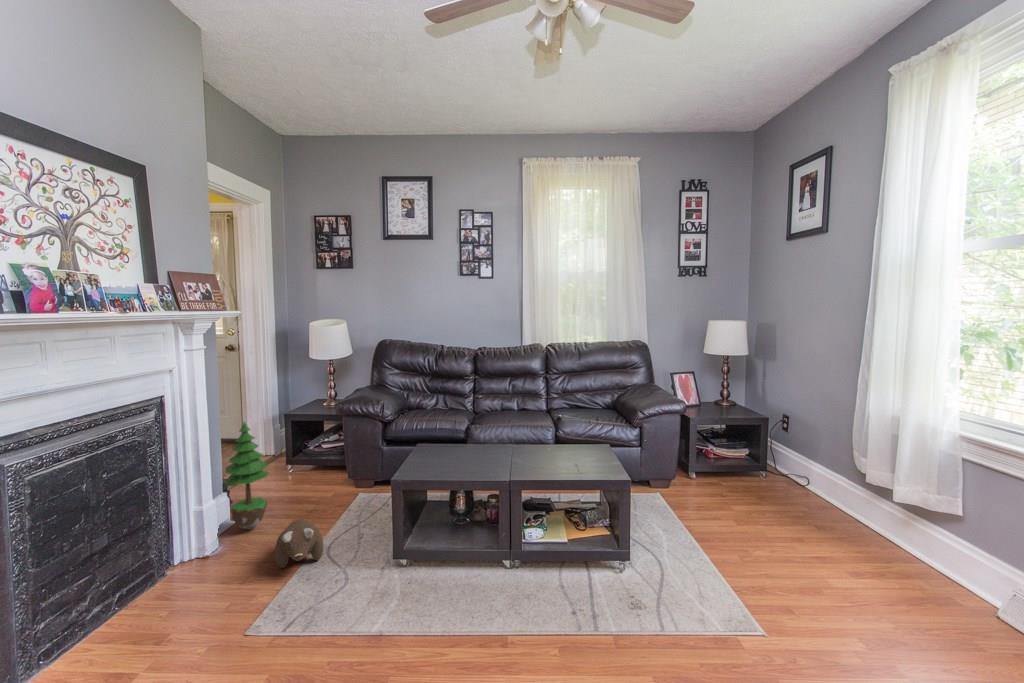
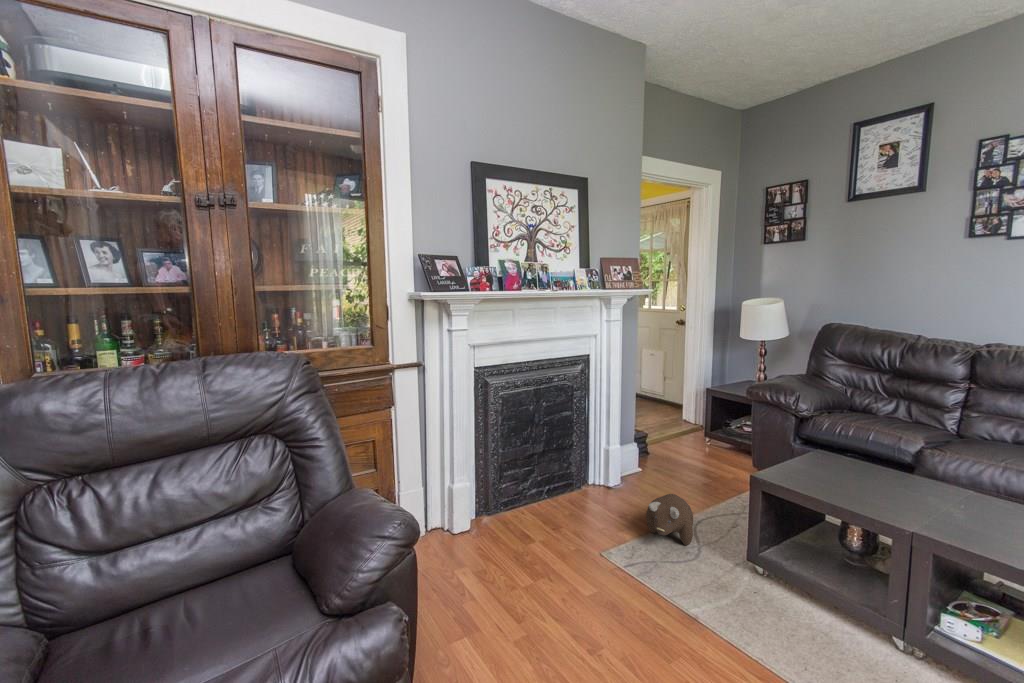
potted tree: present [225,422,270,530] -> none [630,386,668,482]

